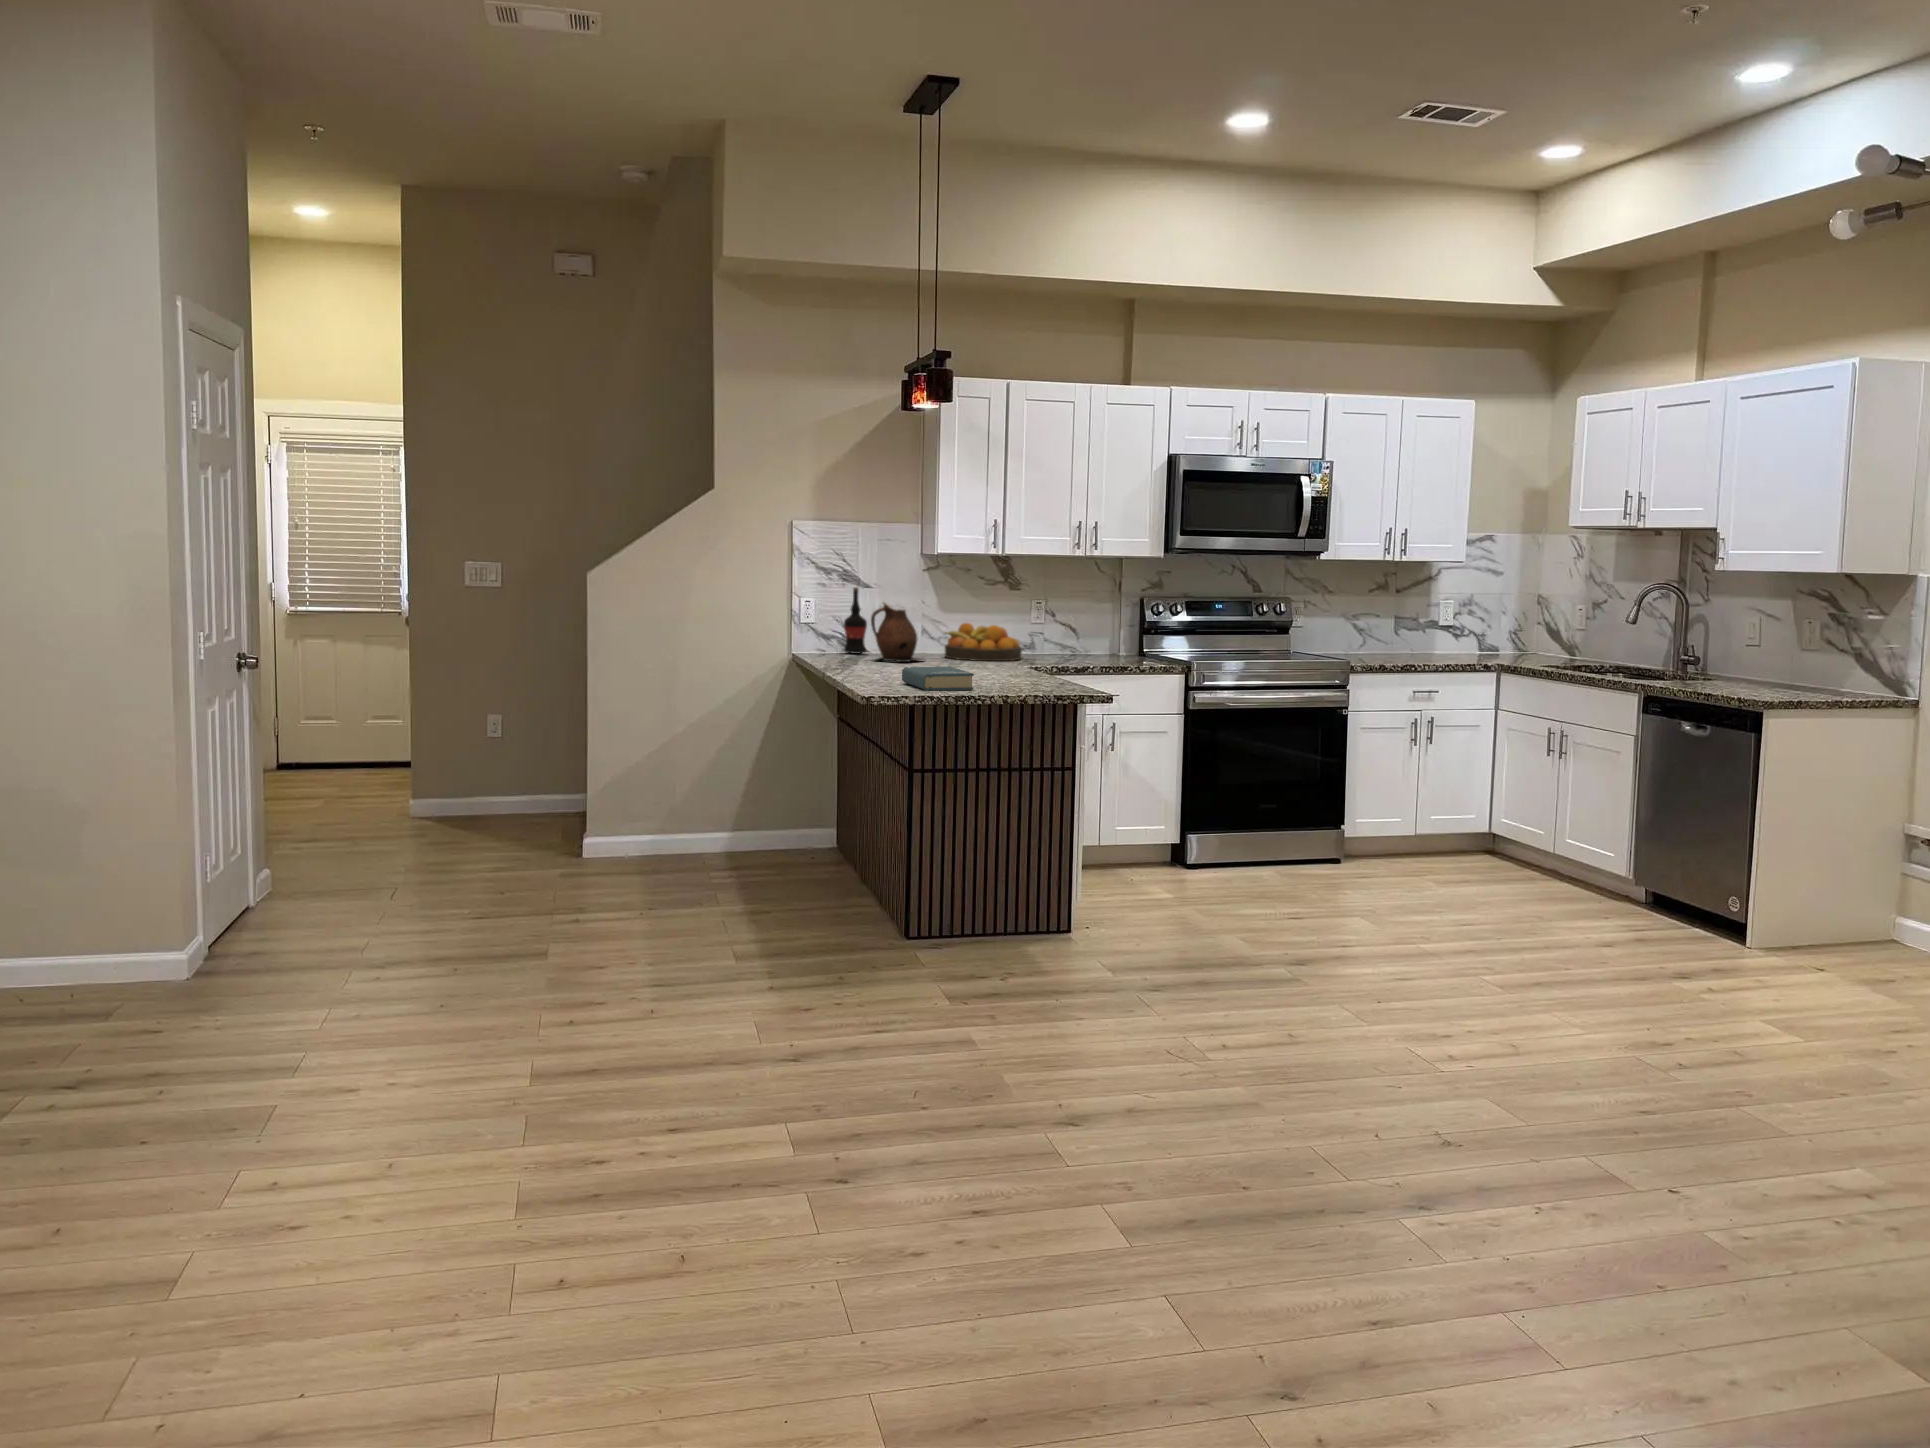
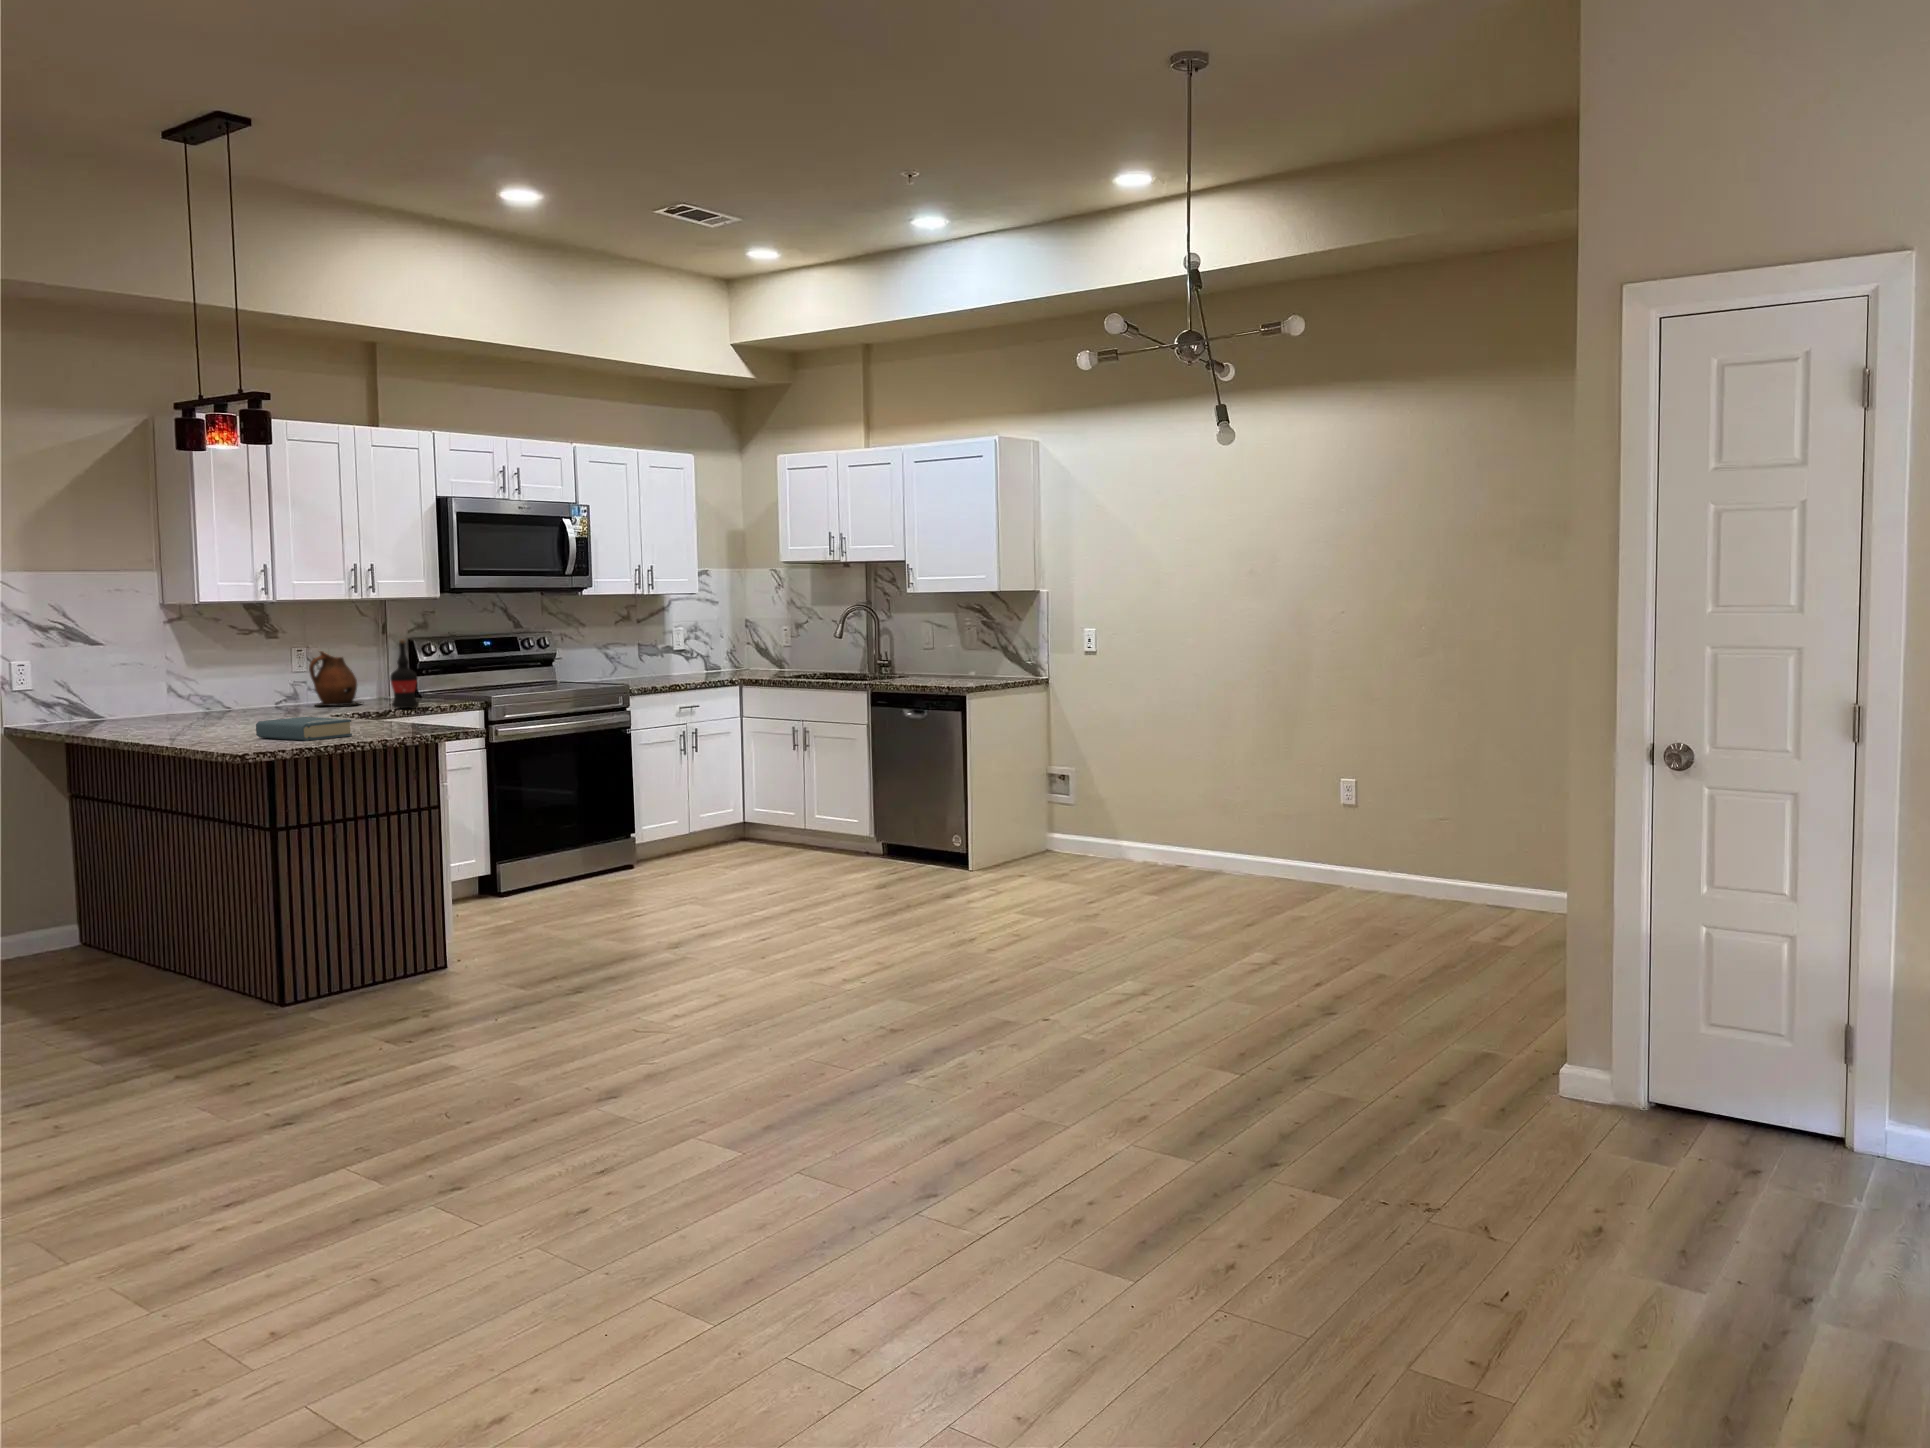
wine bottle: present [843,588,867,654] -> present [390,639,418,709]
ceramic pitcher: present [871,603,921,662] -> present [309,651,359,706]
fruit bowl: present [945,623,1022,661] -> none [206,677,301,717]

